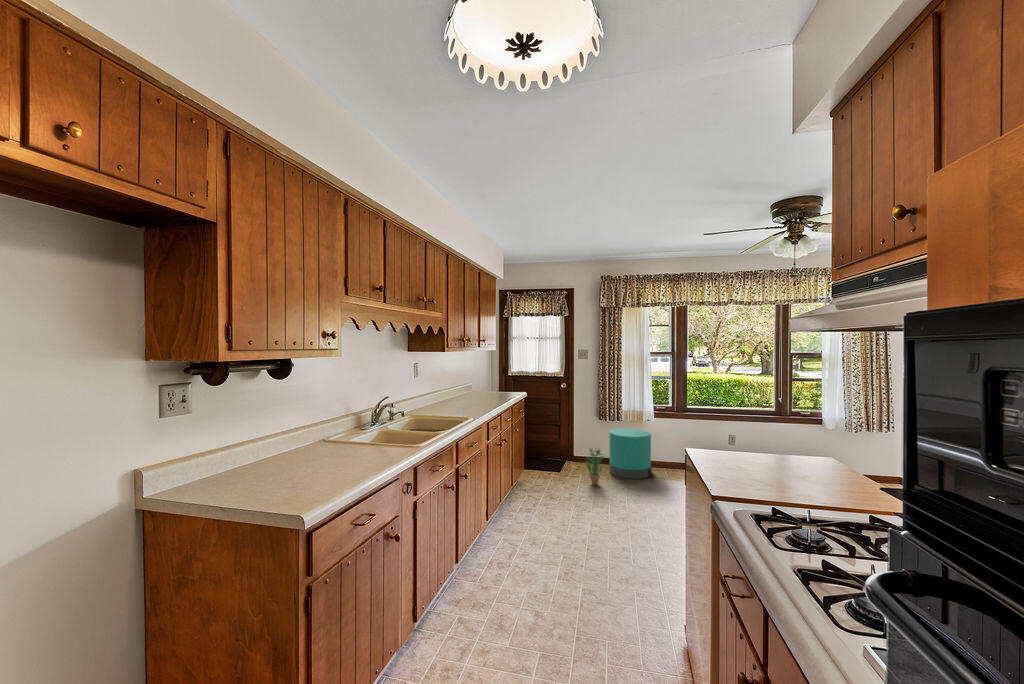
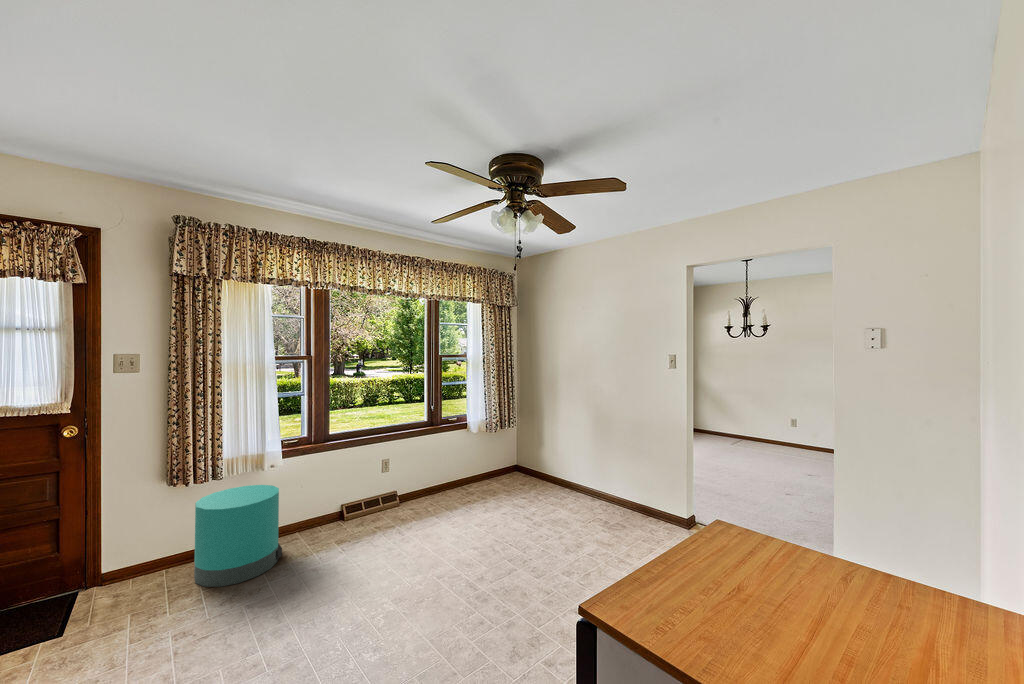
potted plant: present [586,448,604,485] -> none [140,550,197,637]

